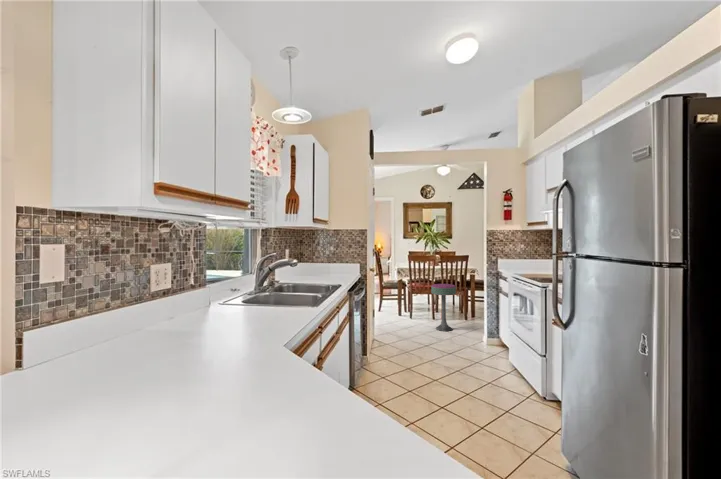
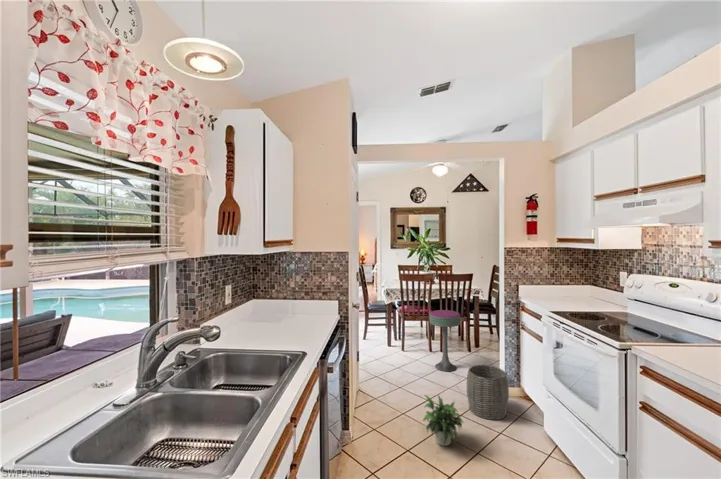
woven basket: none [456,319,486,356] -> present [467,365,509,420]
potted plant: none [419,333,448,367] -> present [423,395,463,446]

